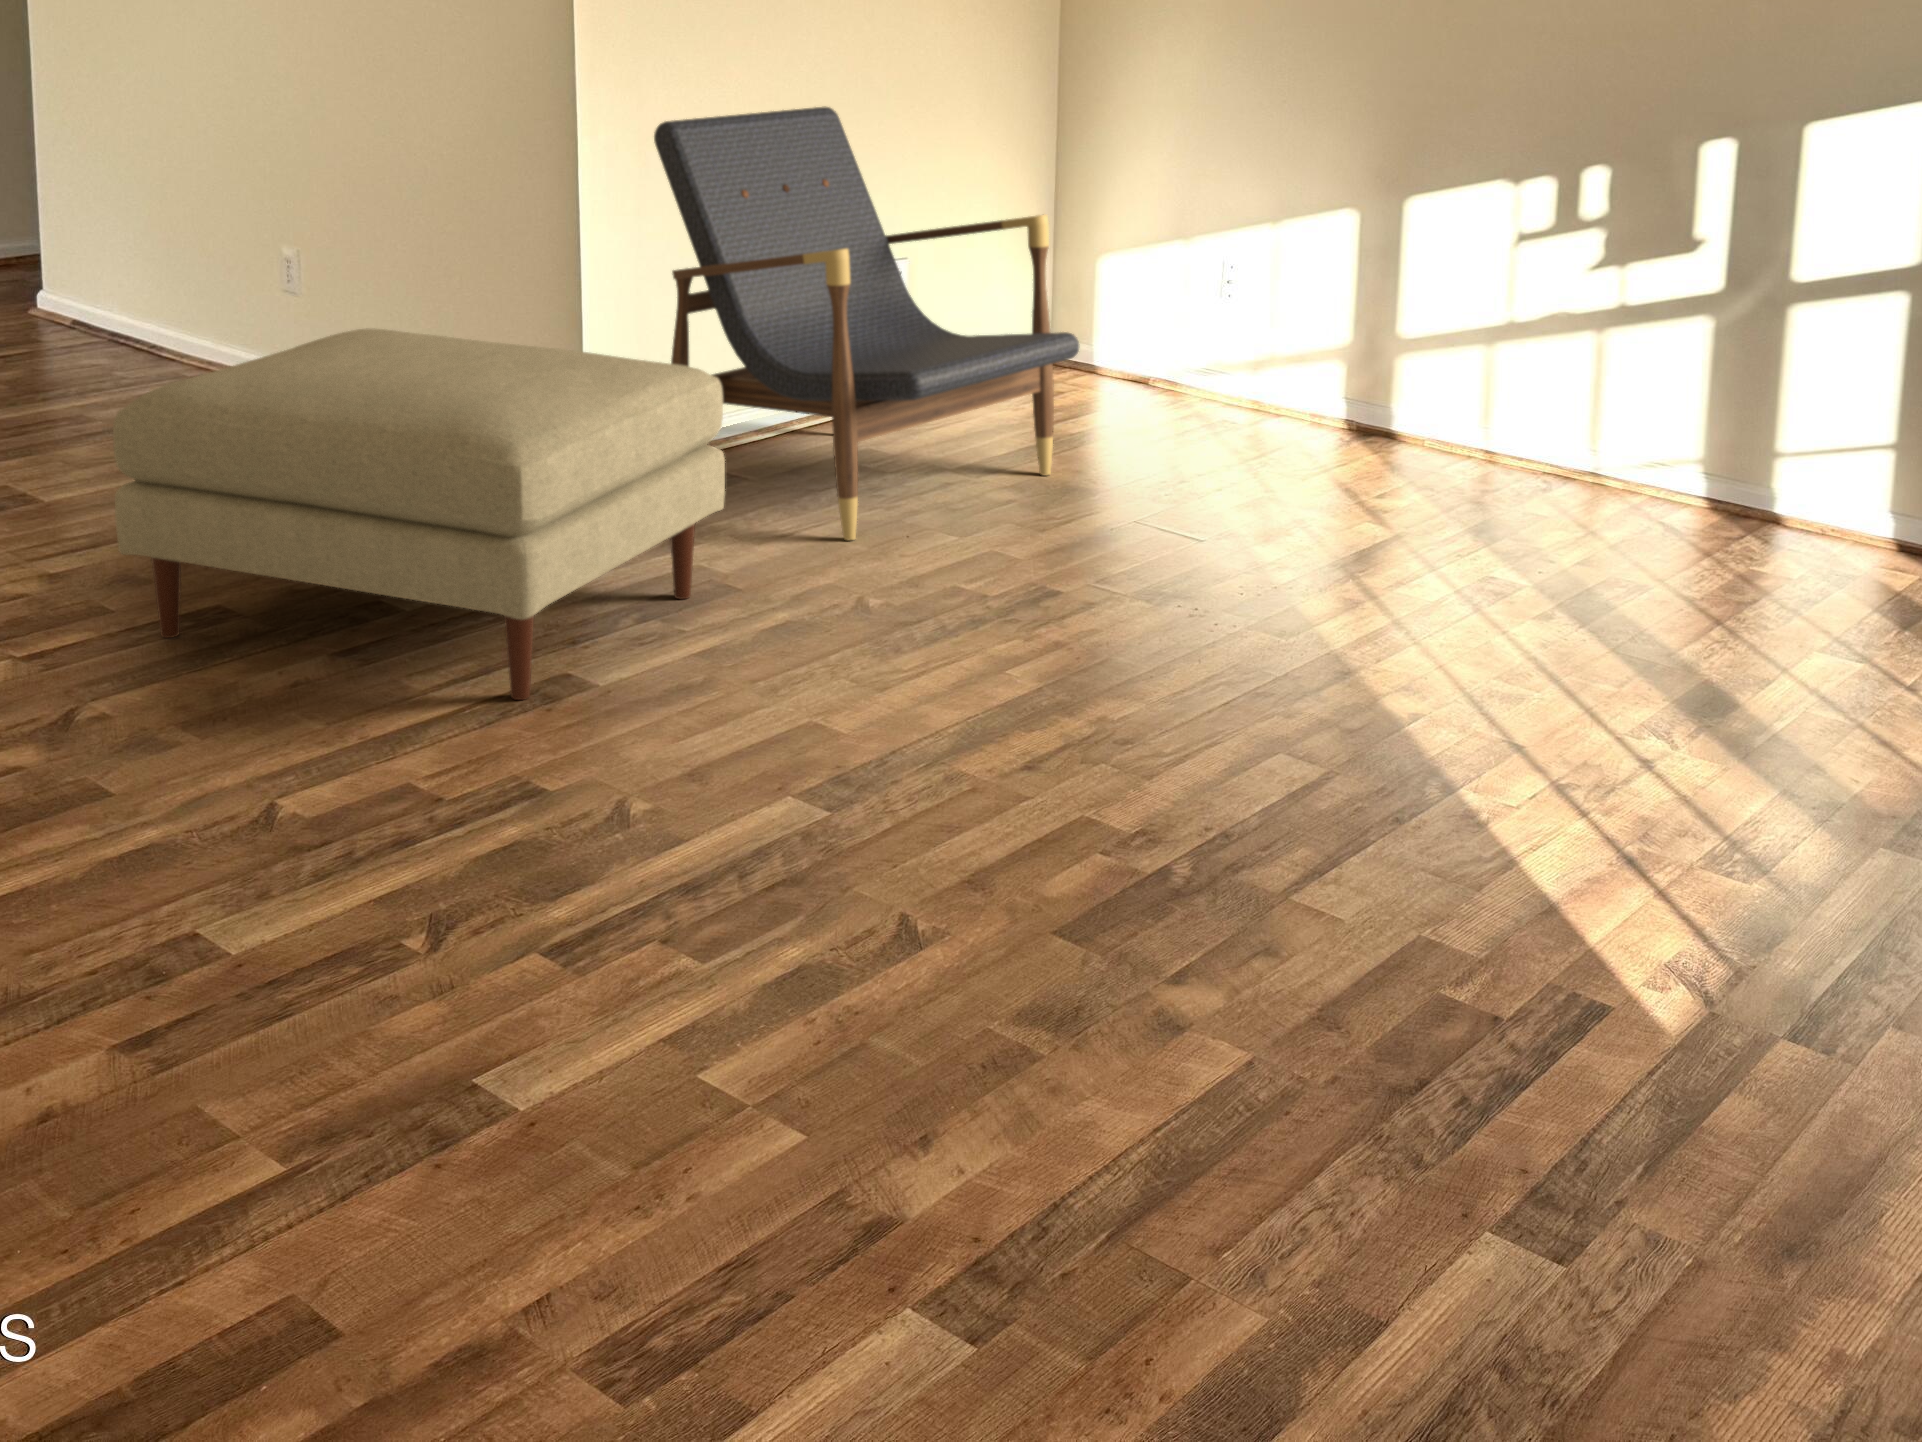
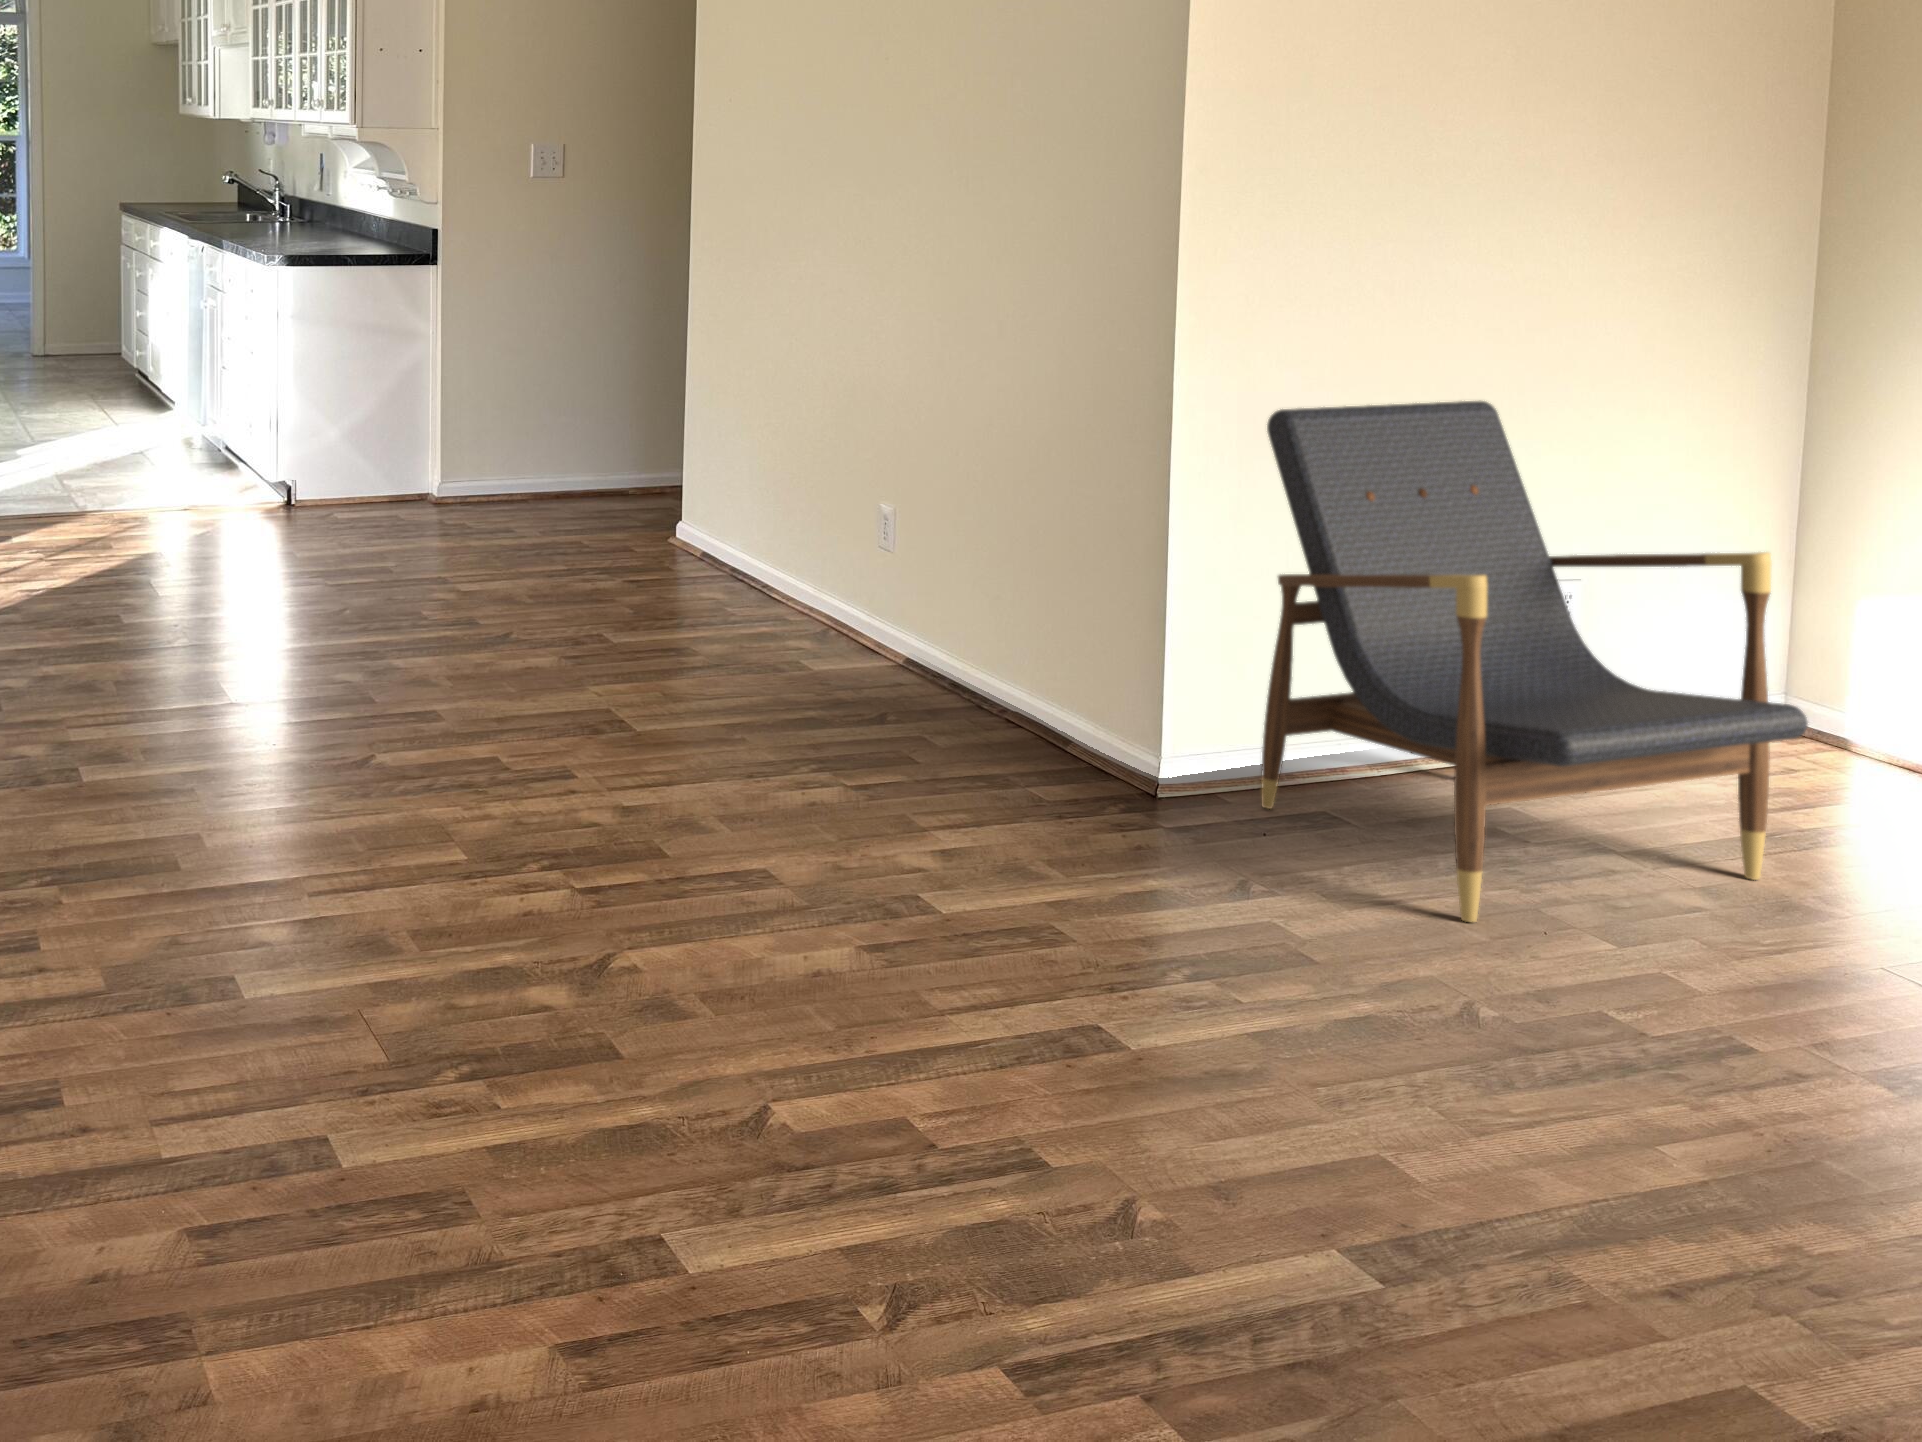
ottoman: present [113,329,725,700] -> none [672,608,1312,1046]

